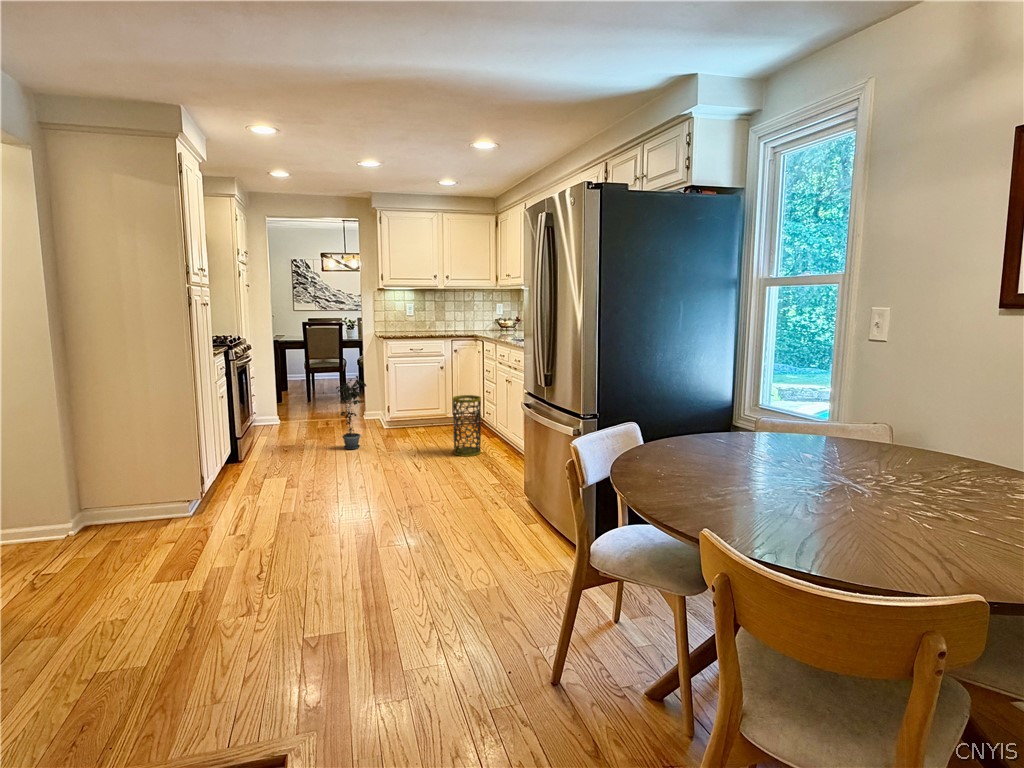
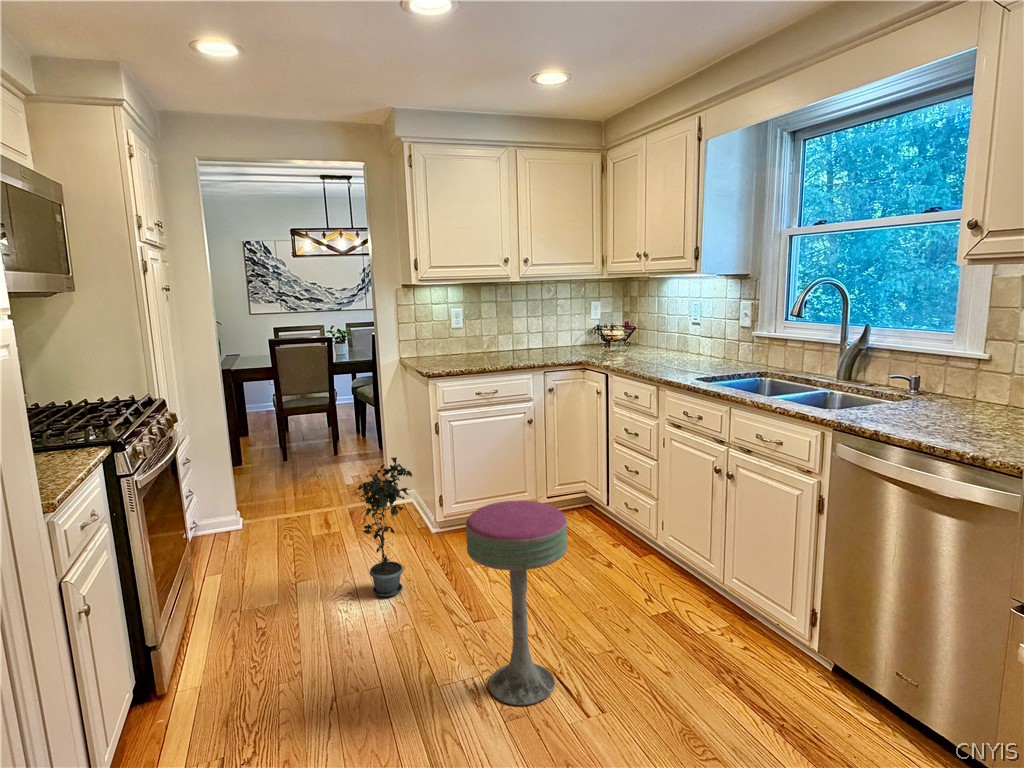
bar stool: none [376,388,424,477] -> present [466,500,568,705]
trash can: present [453,395,481,456] -> none [586,486,641,611]

